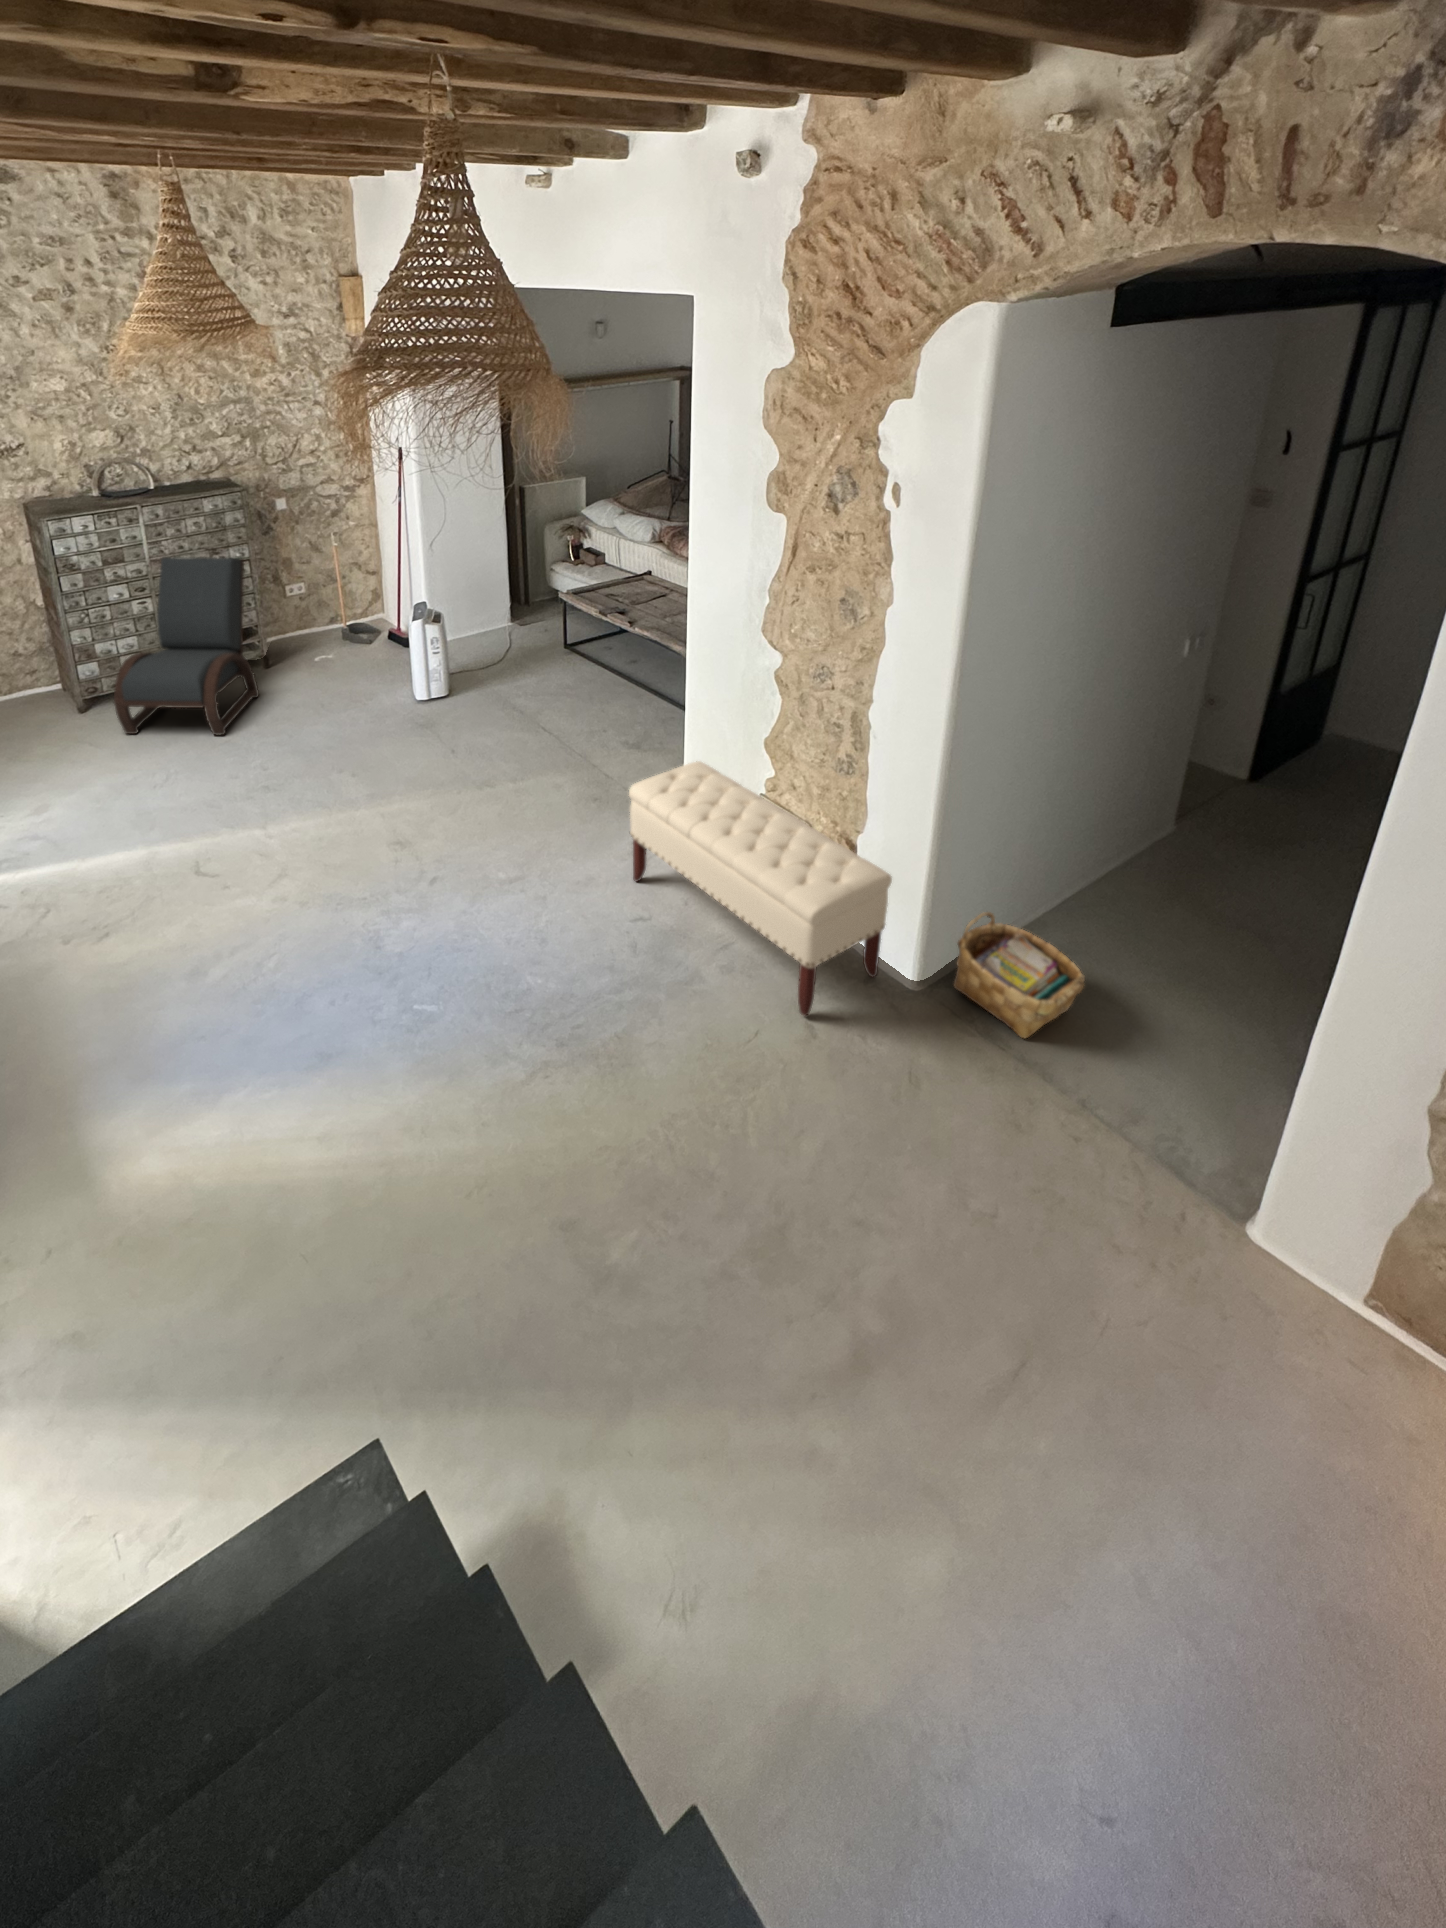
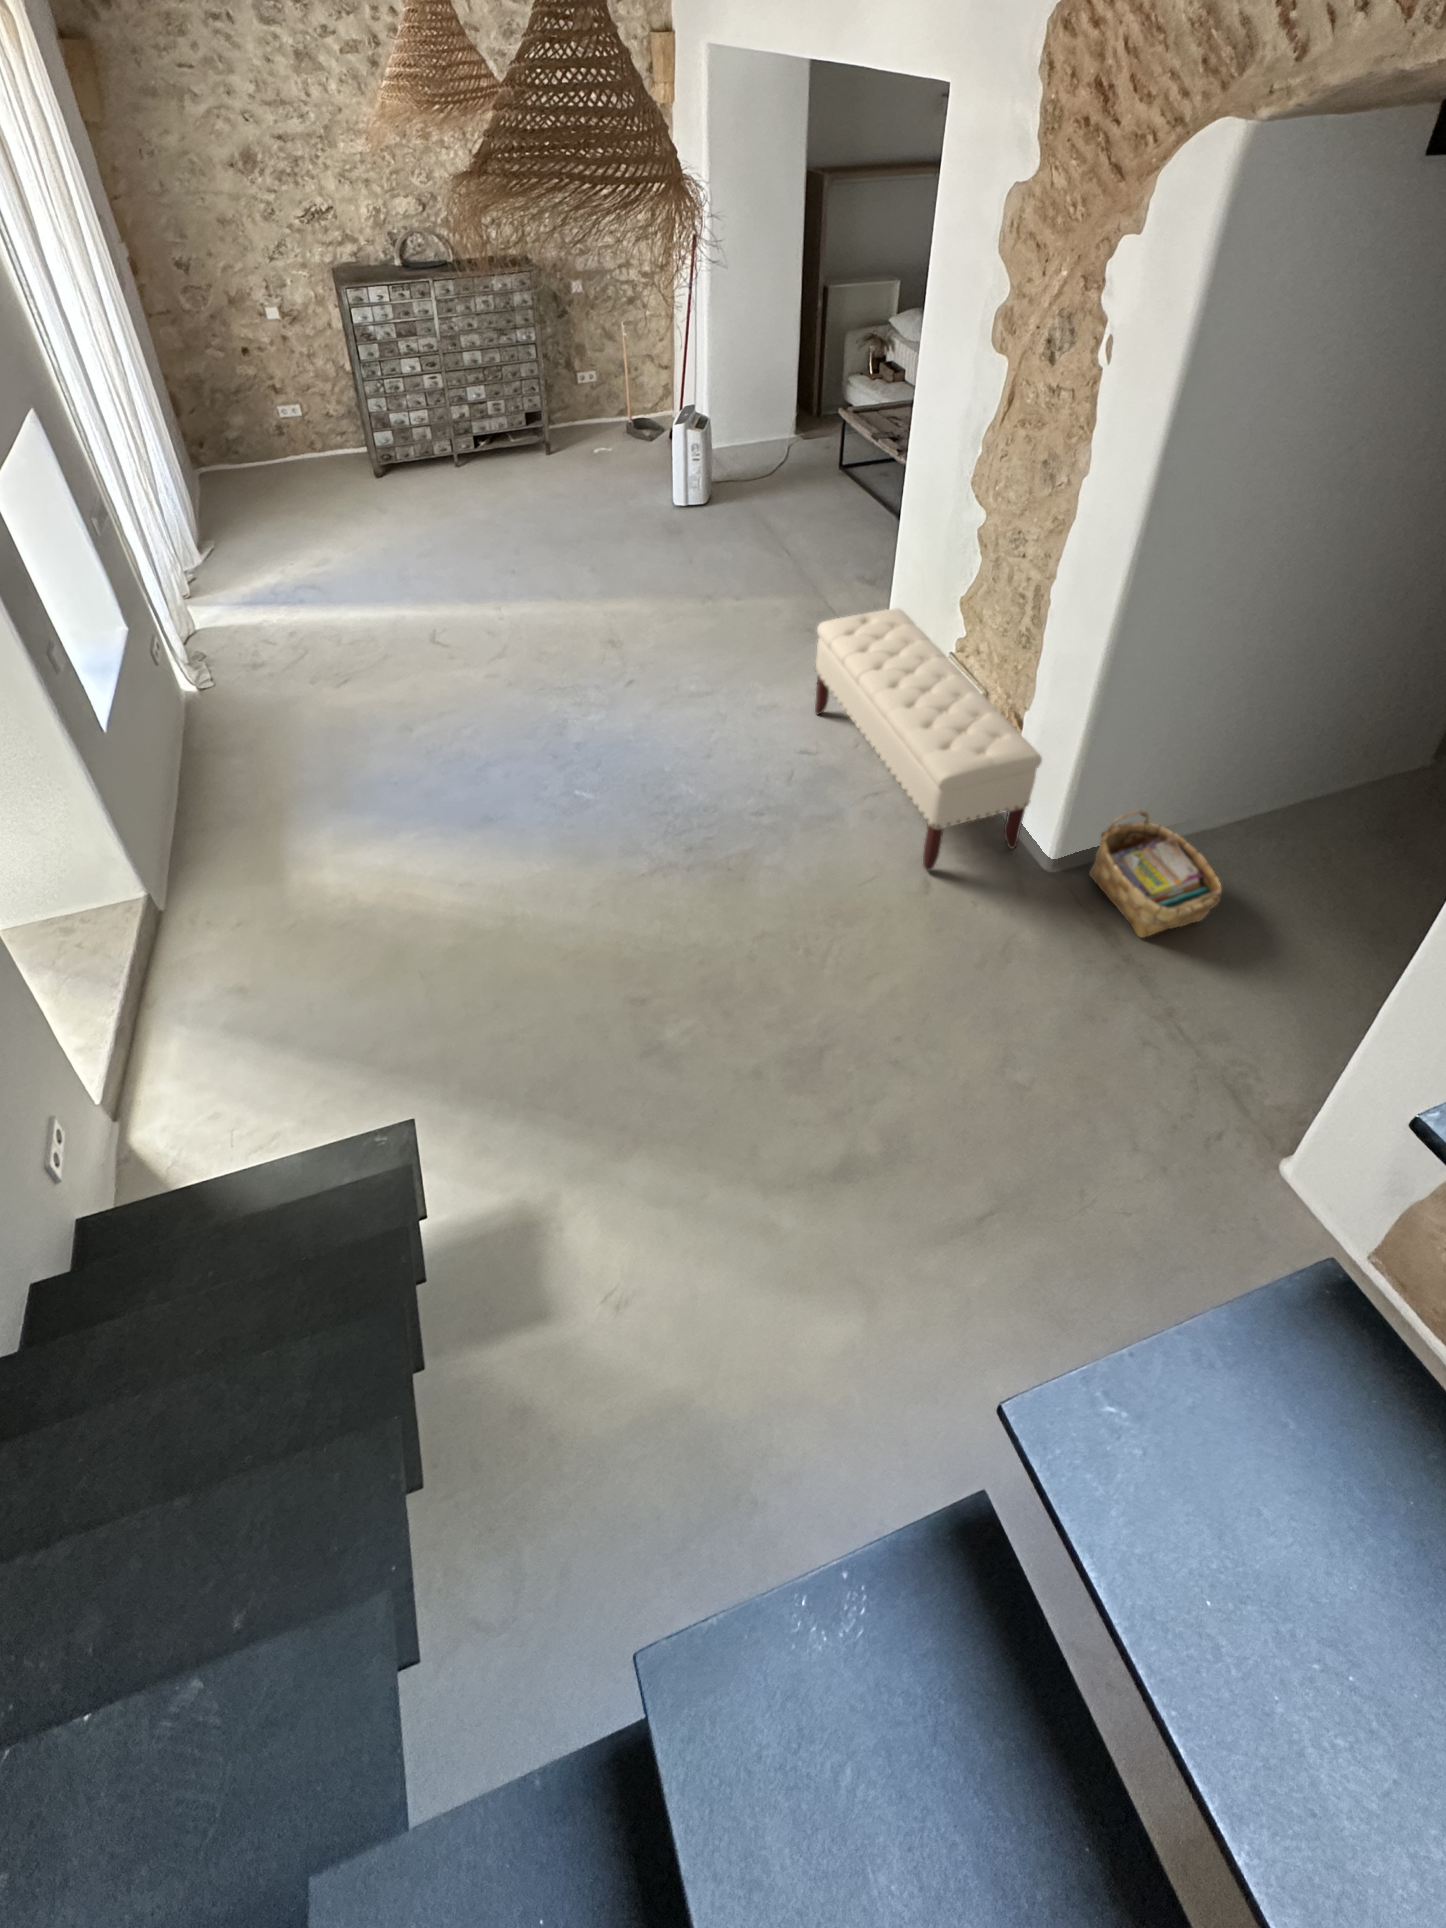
lounge chair: present [114,557,259,735] -> none [400,334,534,514]

